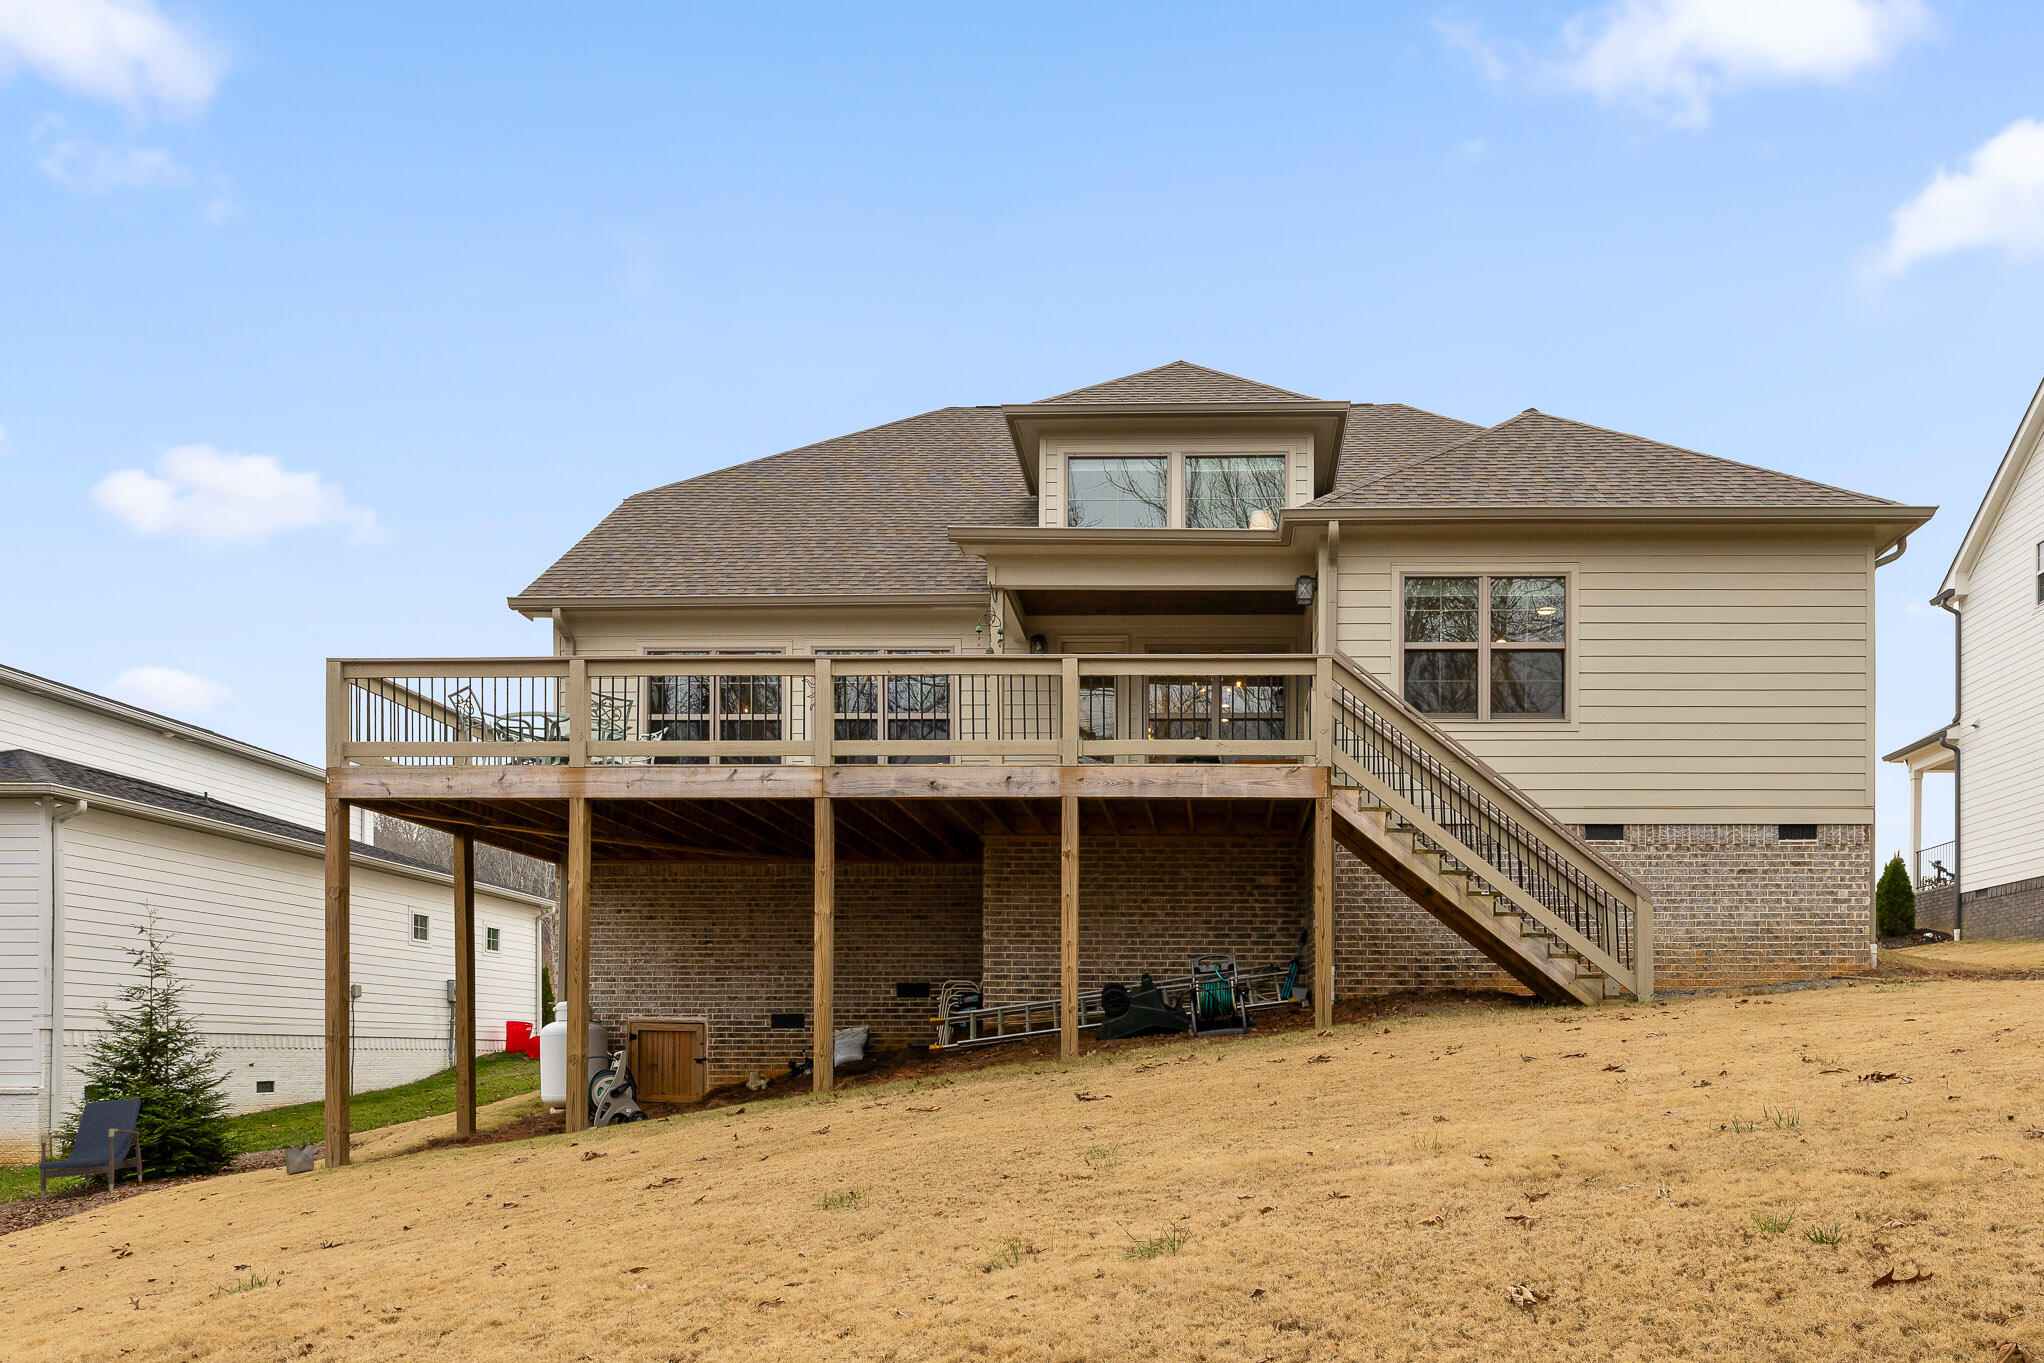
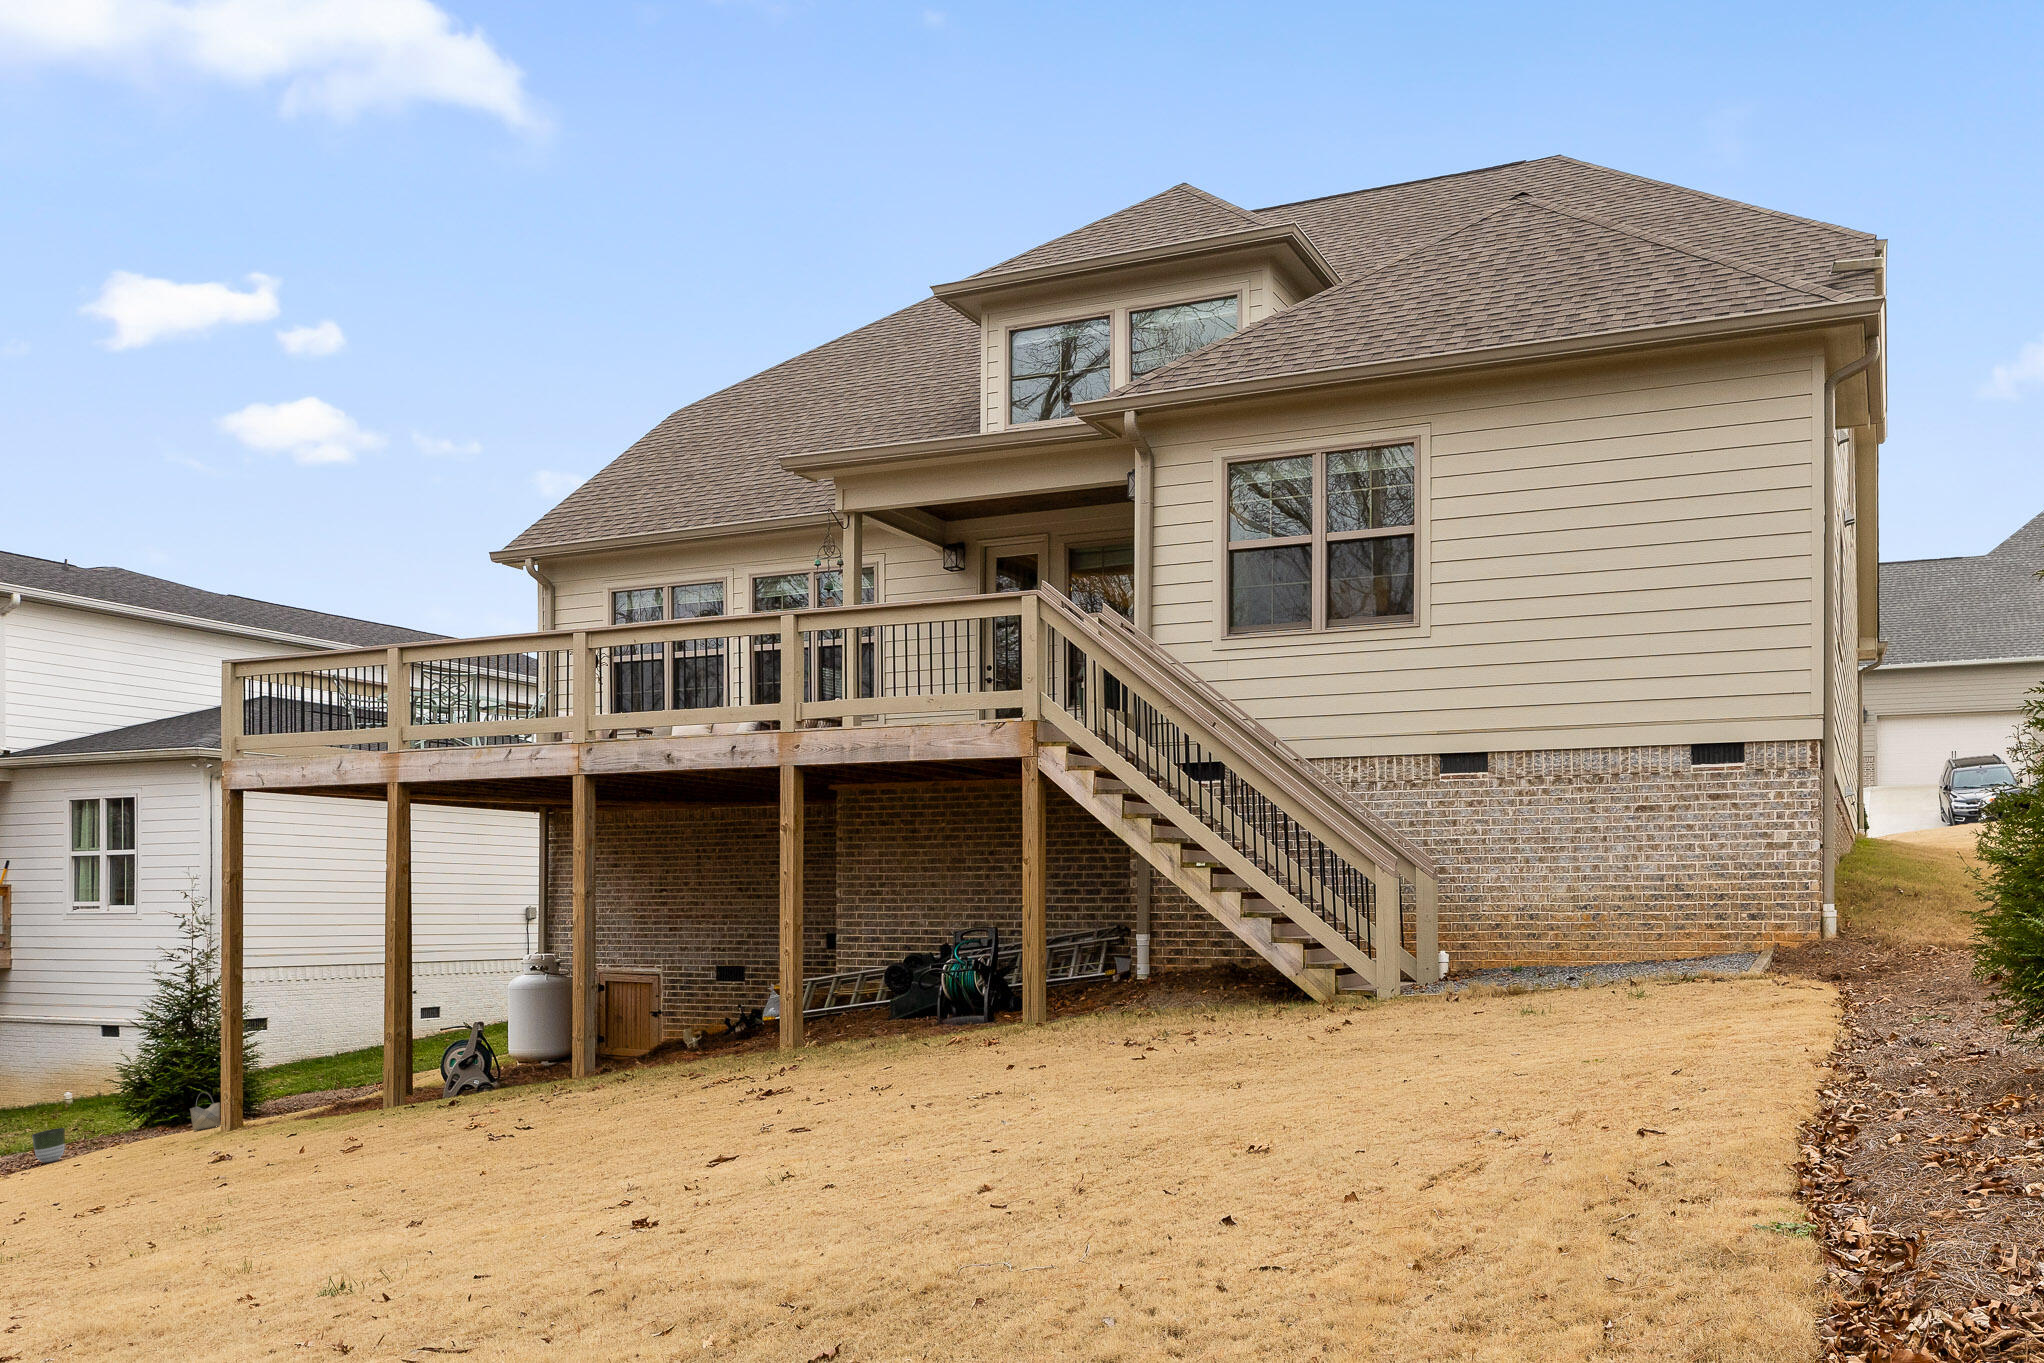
lounge chair: present [39,1098,142,1200] -> none [77,1045,178,1136]
planter: none [150,1167,183,1203] -> present [32,1128,65,1163]

